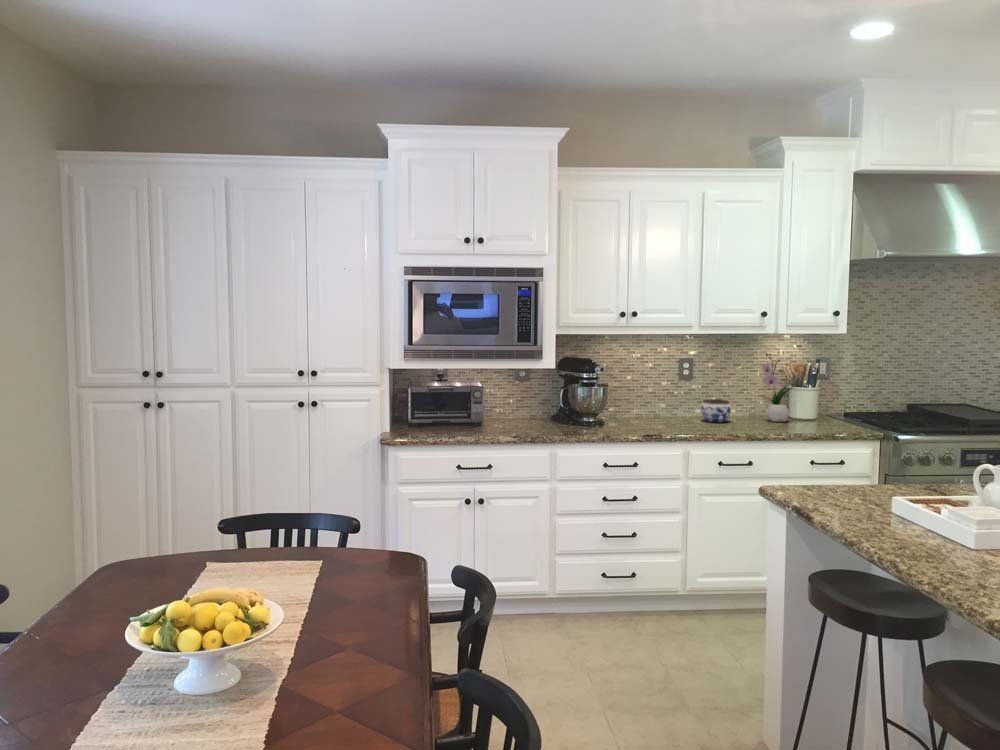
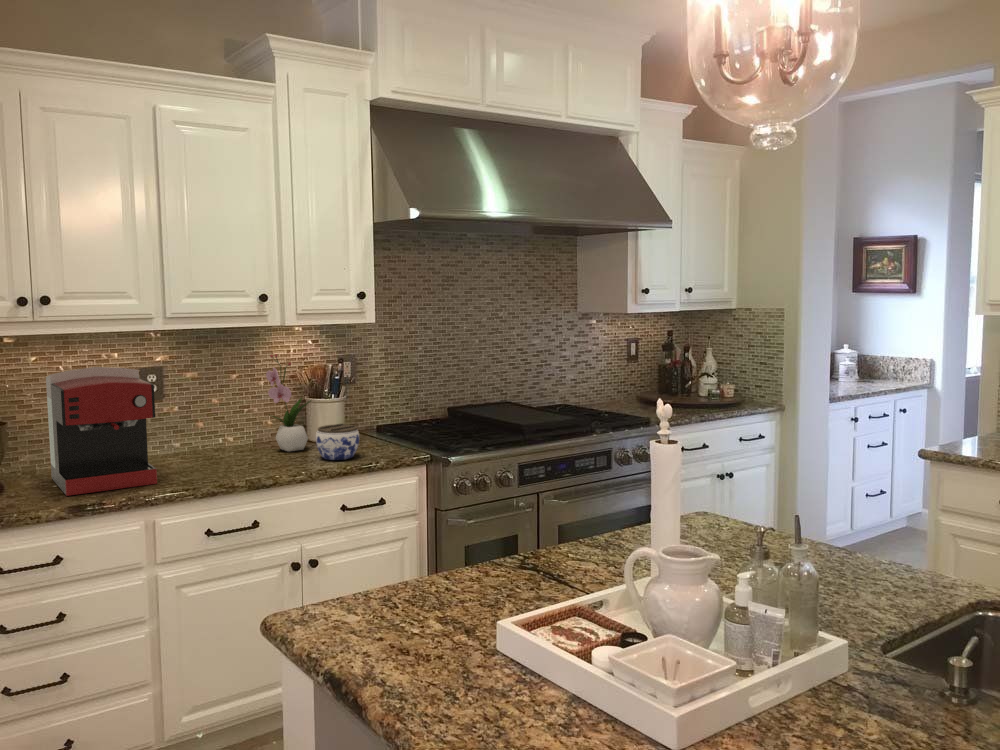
coffee maker: none [629,355,692,429] -> present [46,367,157,496]
jar: present [701,399,731,422] -> present [316,424,359,460]

